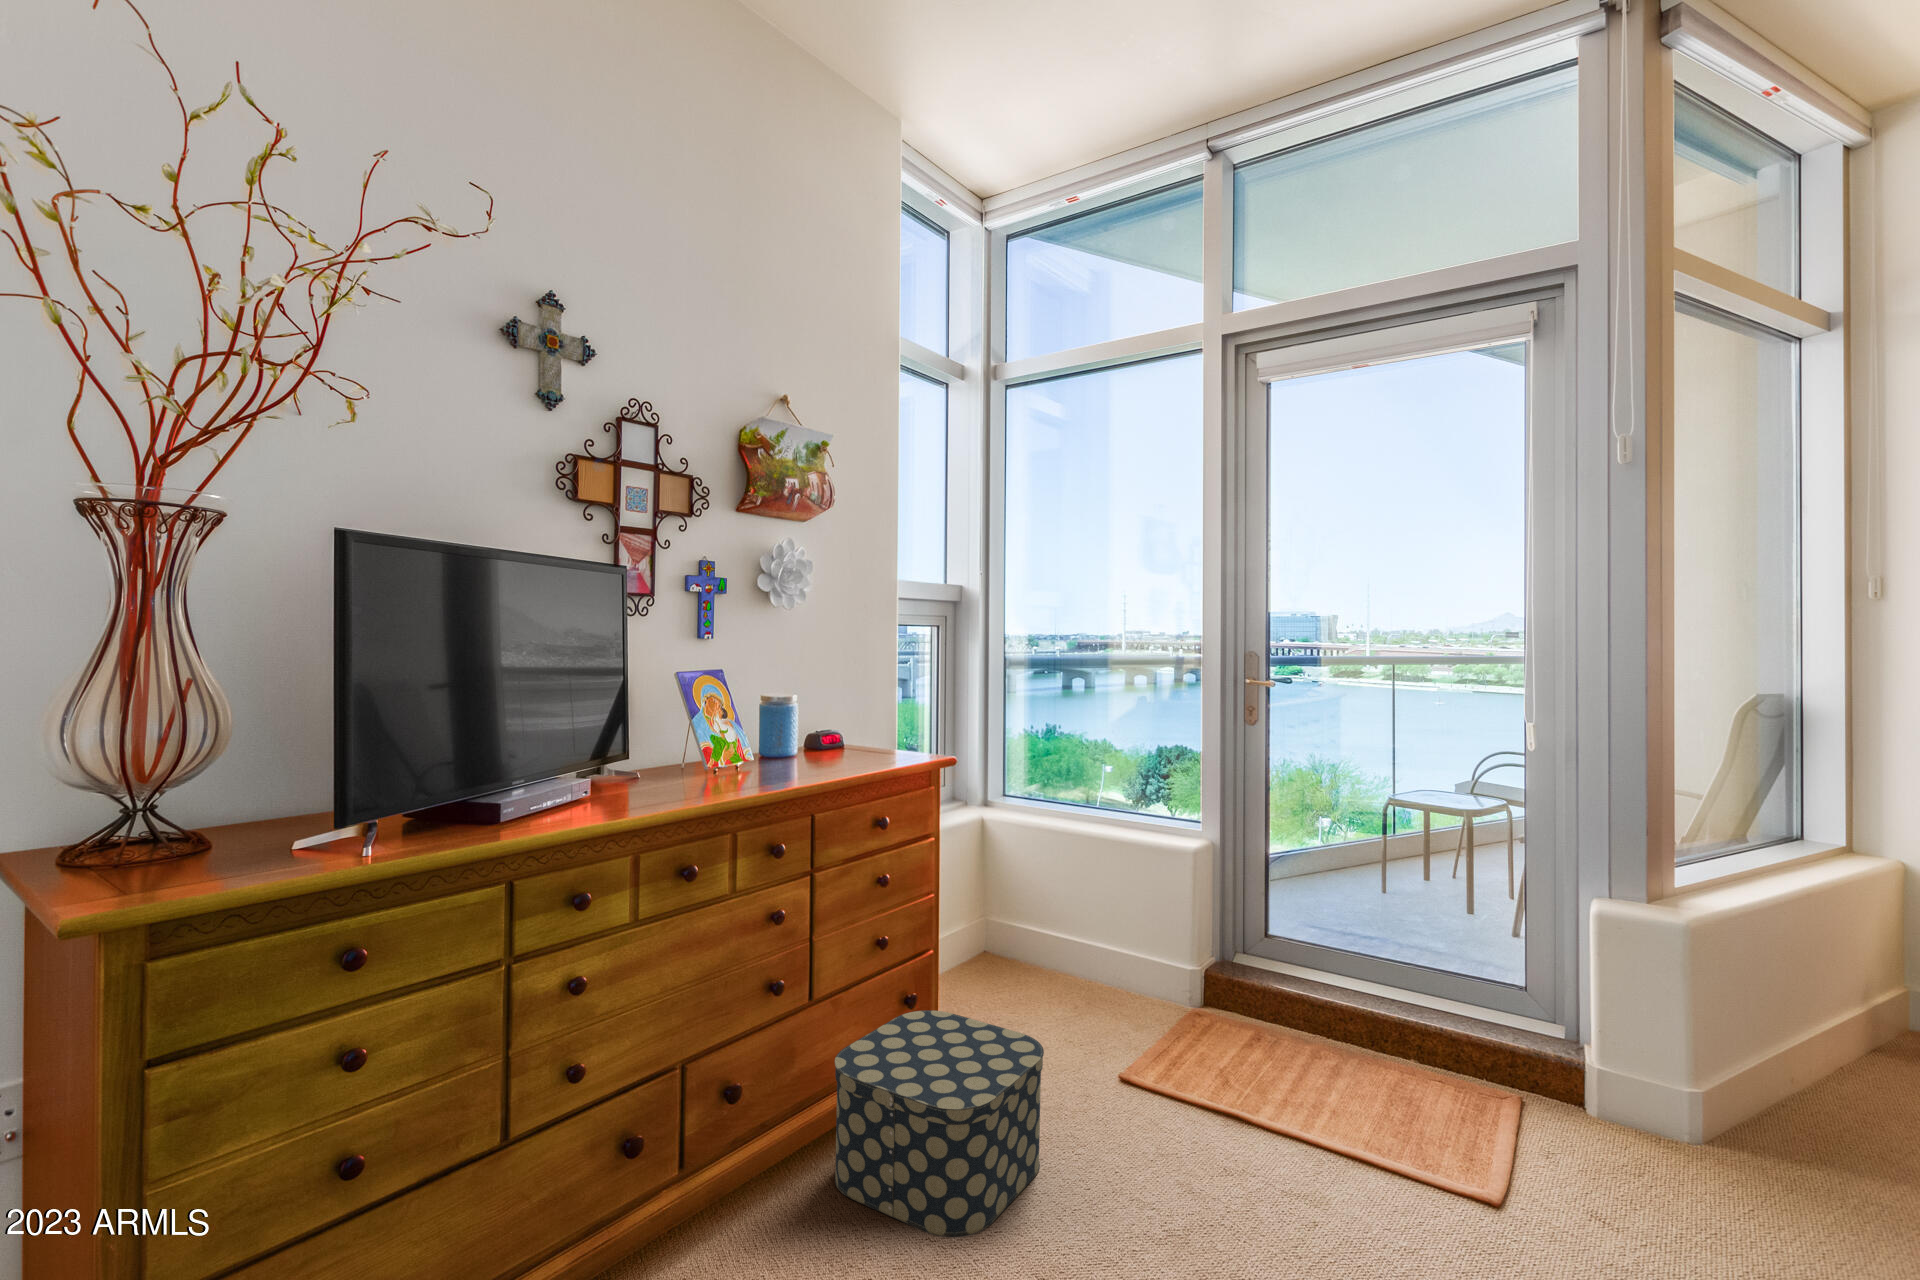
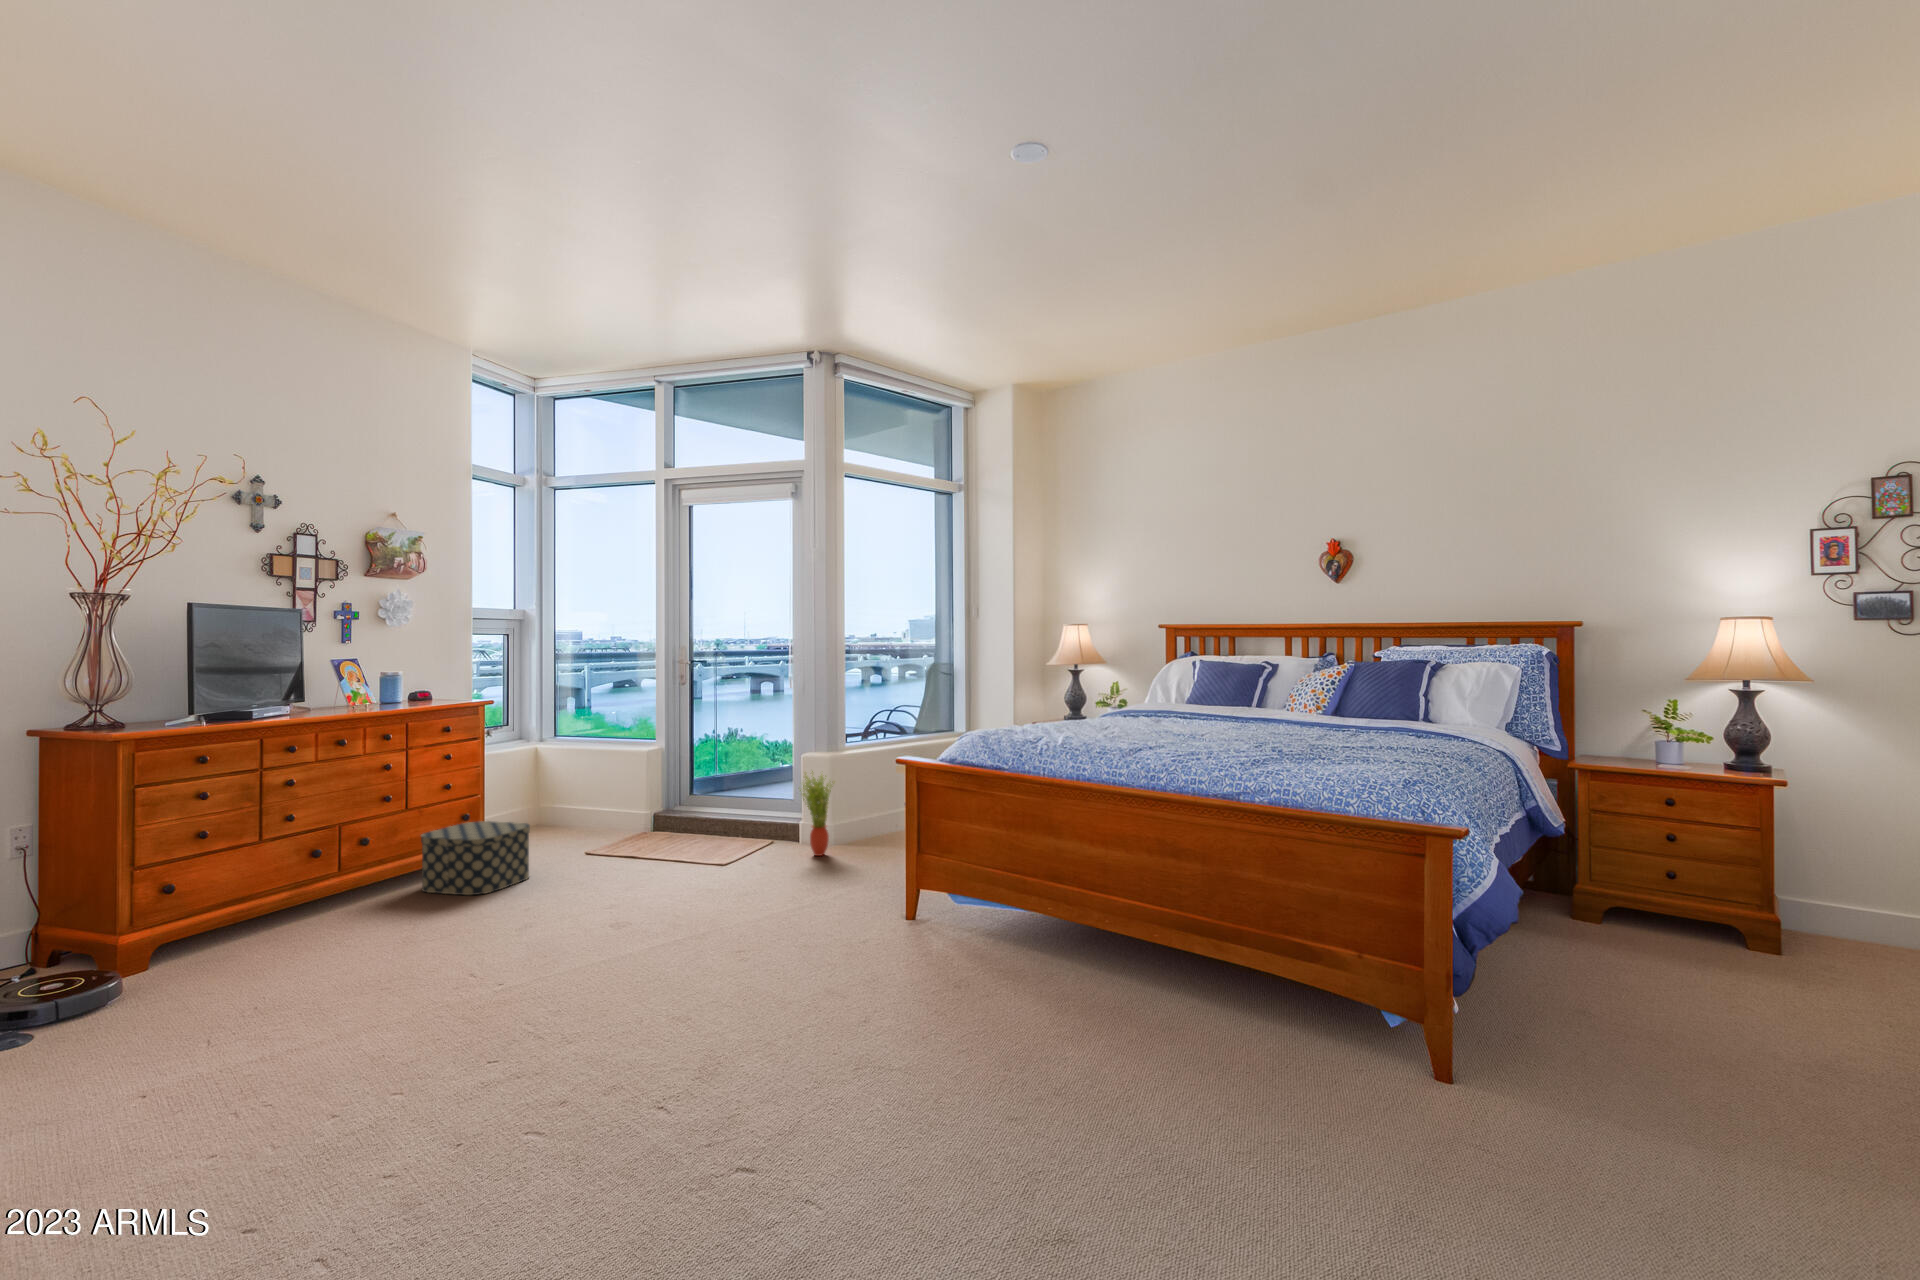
potted plant: none [1636,968,1738,1182] -> present [800,771,834,856]

